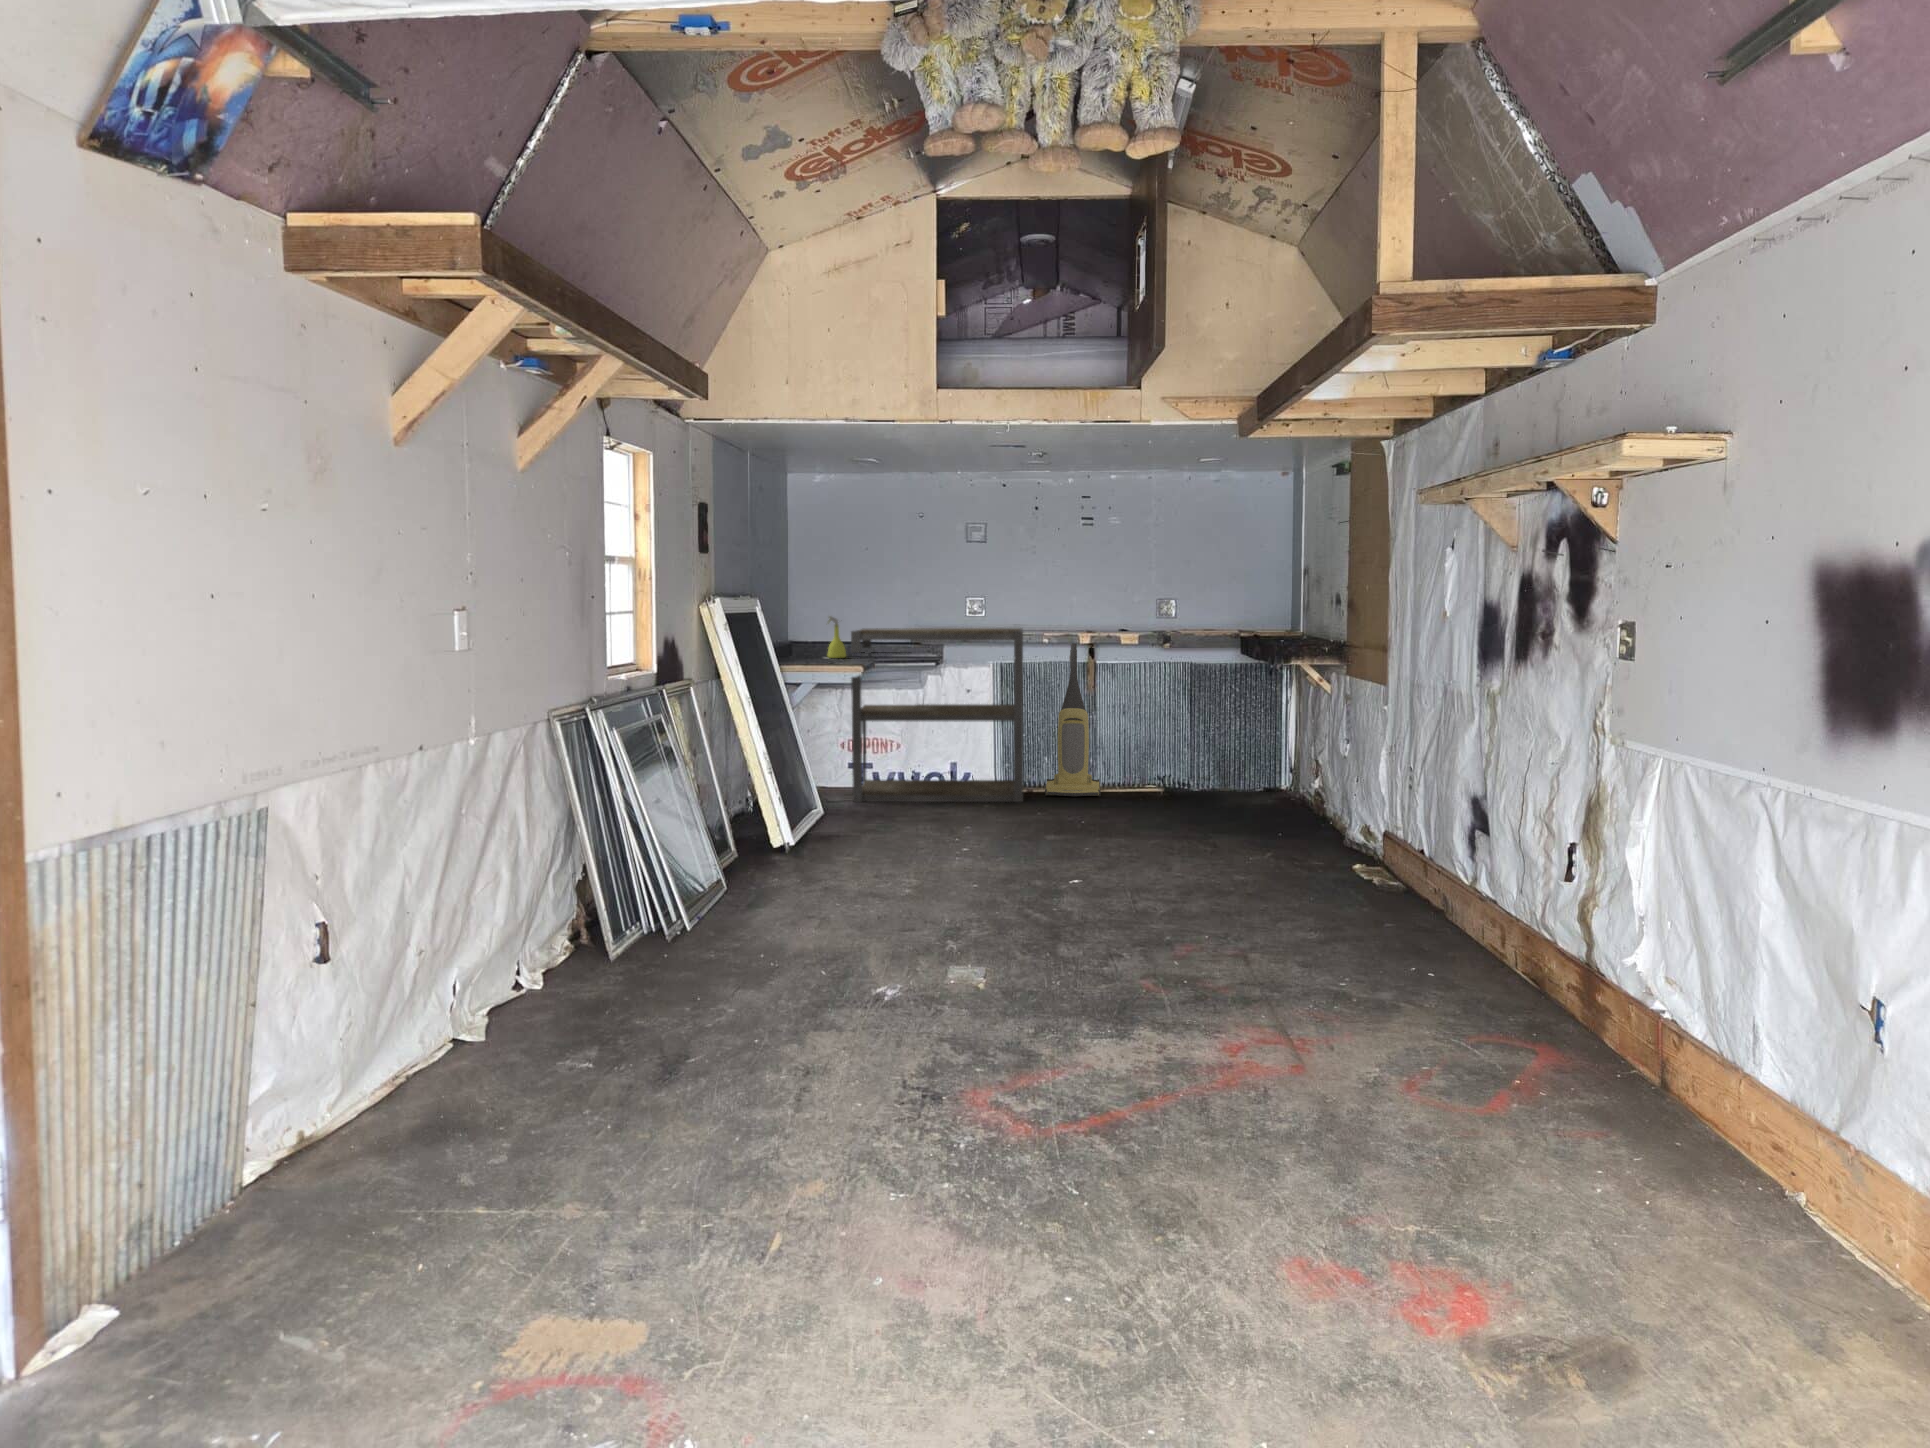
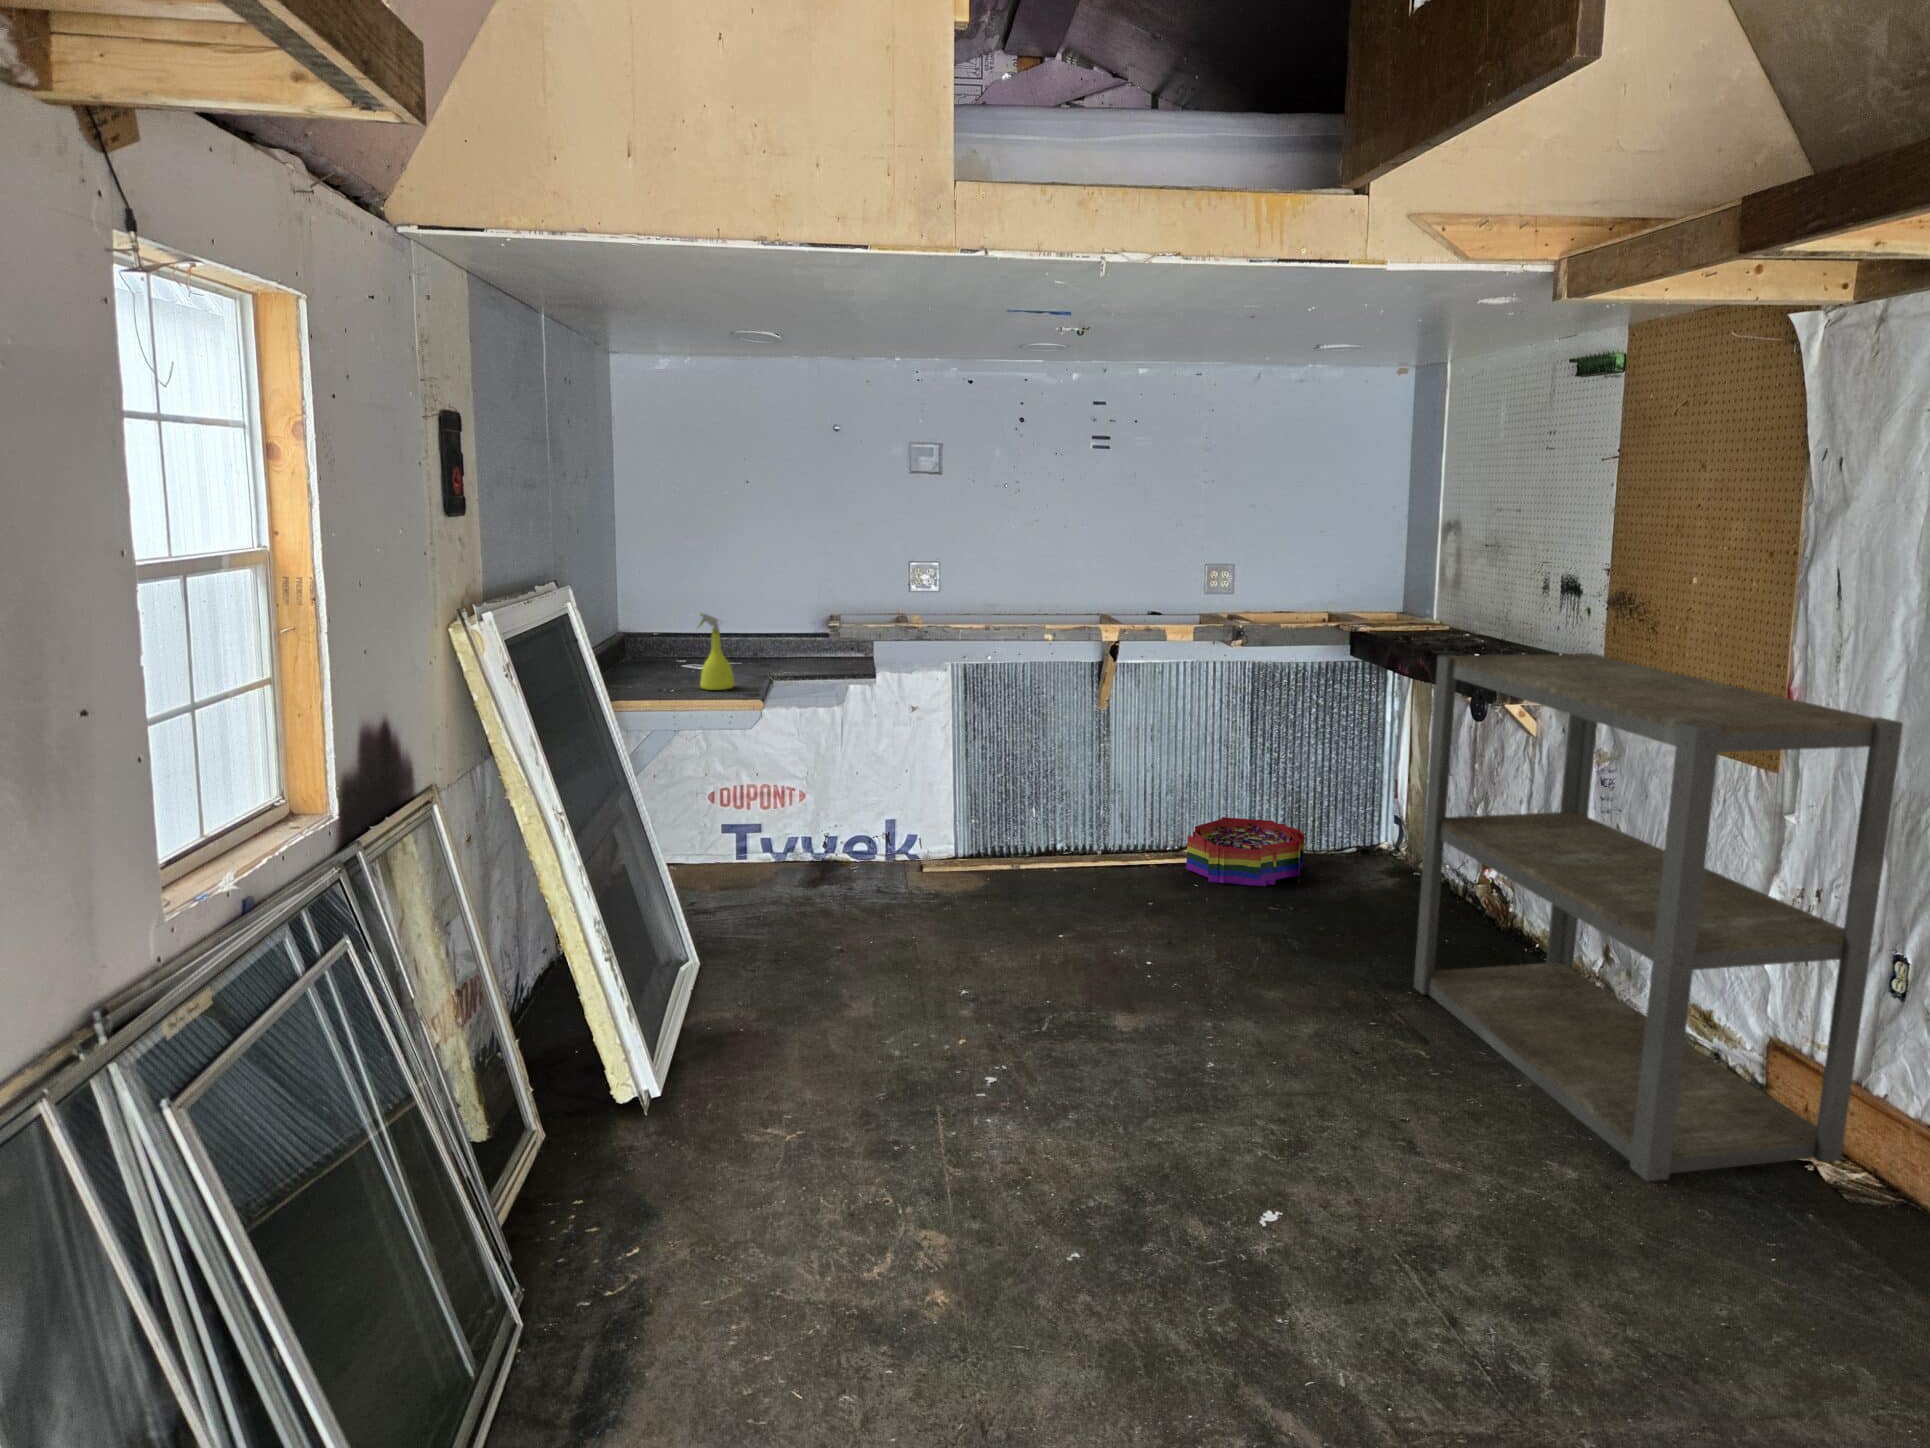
shelving unit: present [851,628,1023,802] -> present [1414,653,1903,1181]
vacuum cleaner: present [1045,643,1100,796] -> none [1043,635,1132,878]
storage bin: none [1138,766,1215,802] -> present [1186,817,1305,886]

